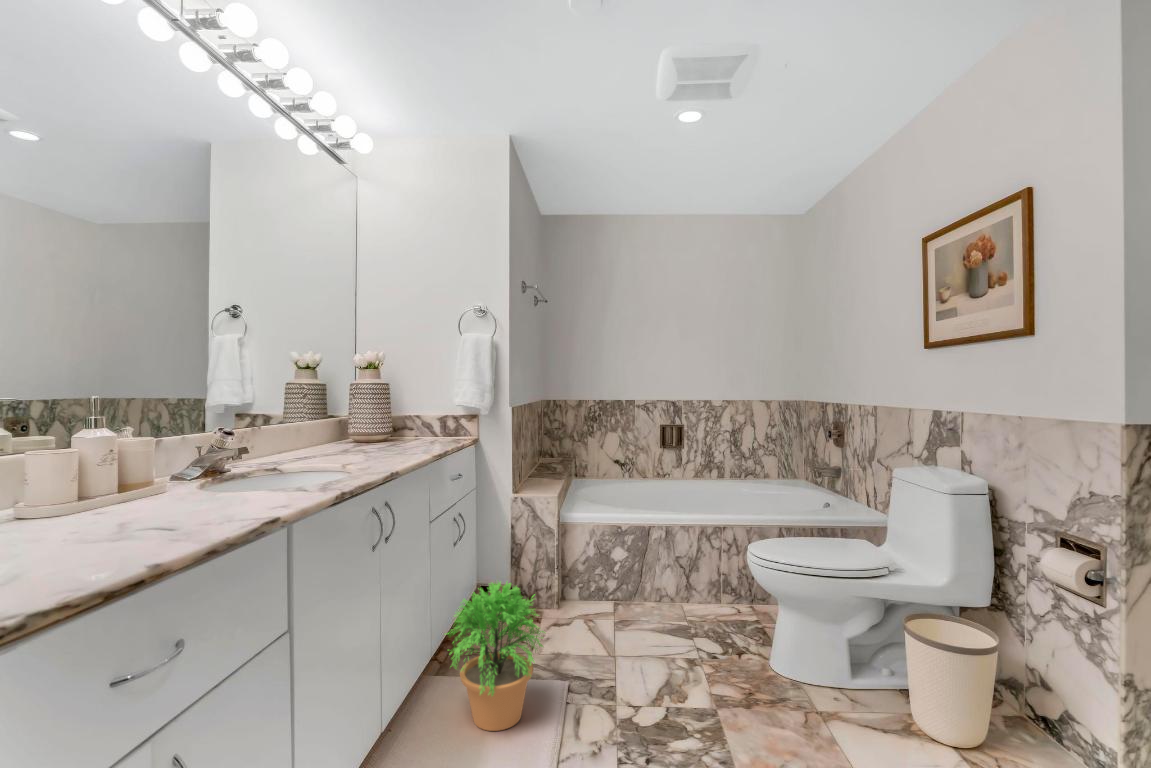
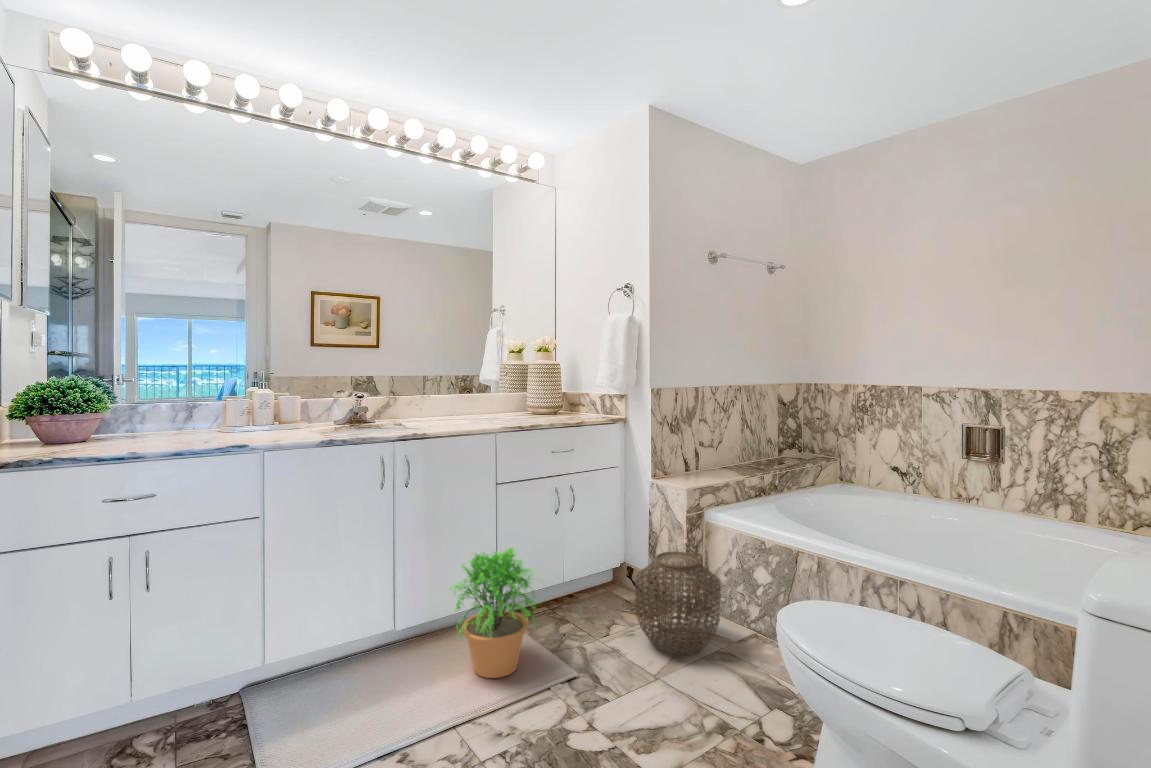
woven basket: none [550,549,624,639] -> present [635,552,721,655]

